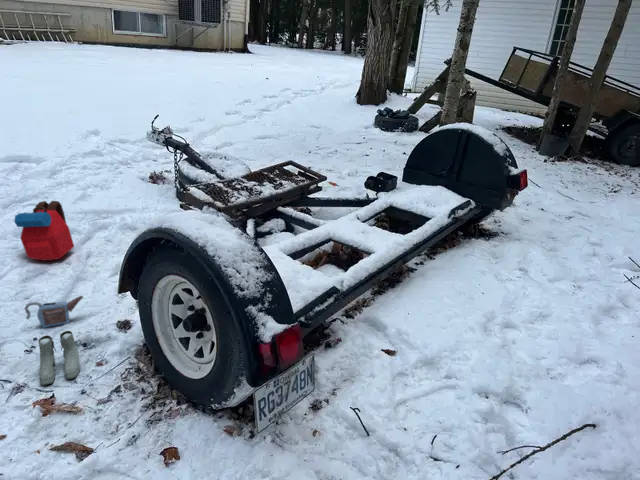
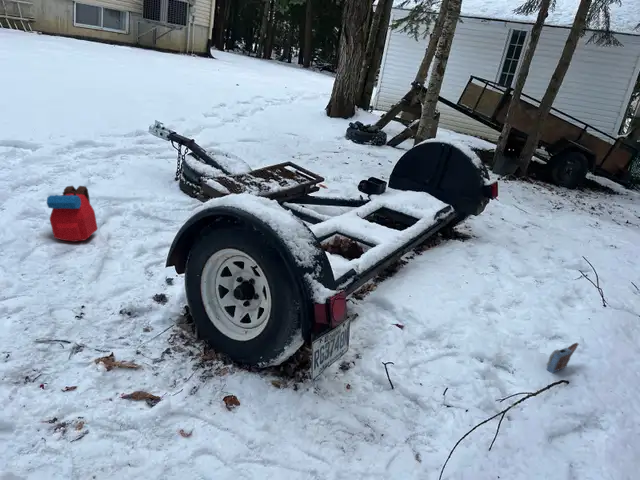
watering can: present [25,296,83,328] -> present [547,343,579,373]
boots: present [39,331,80,385] -> none [95,299,130,346]

